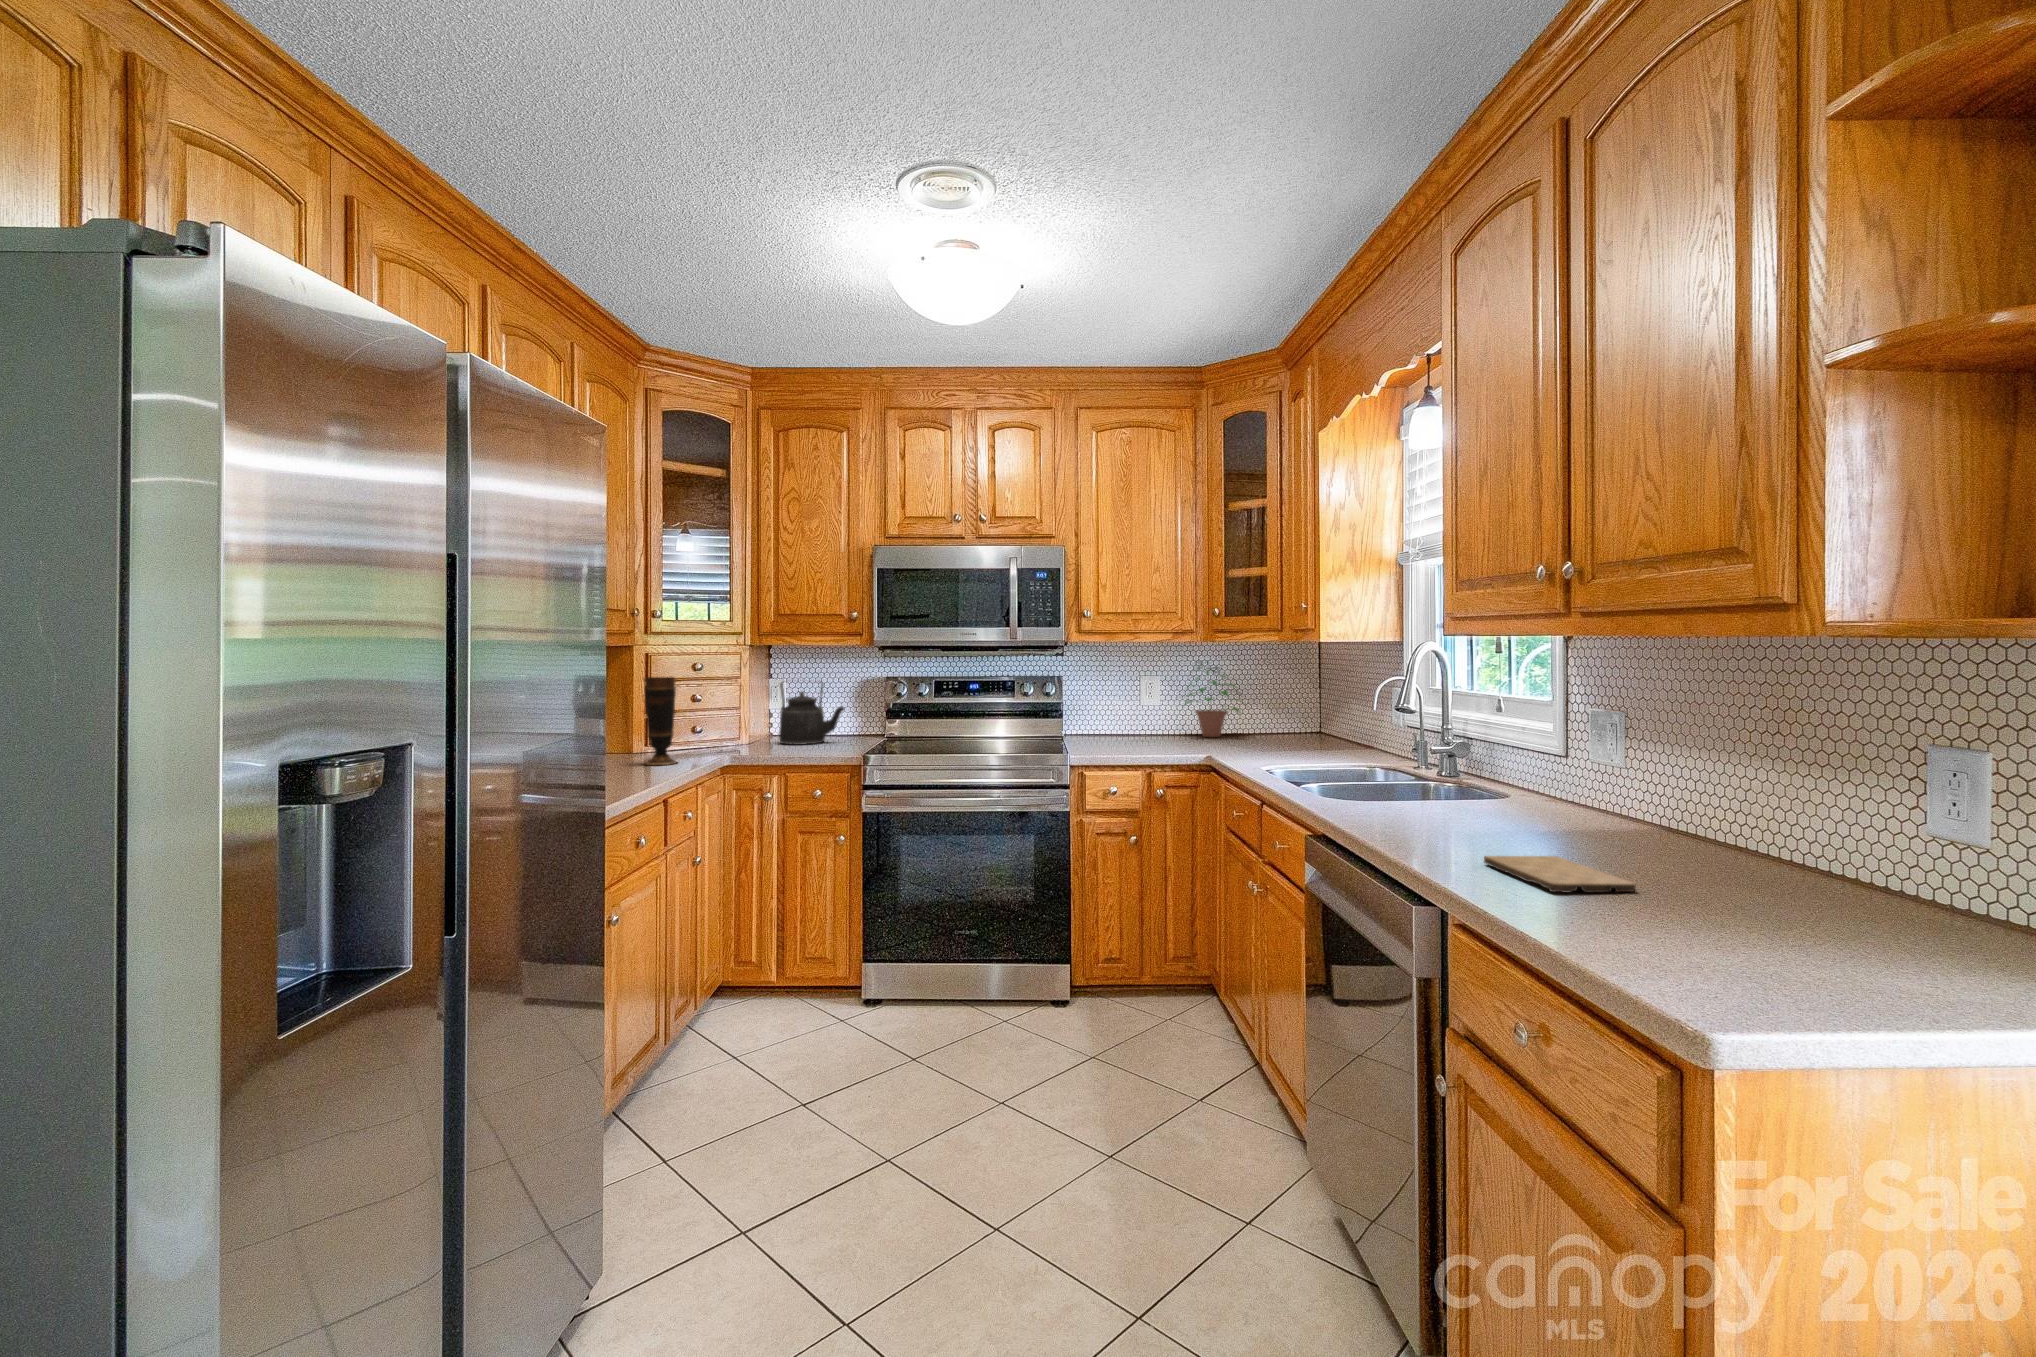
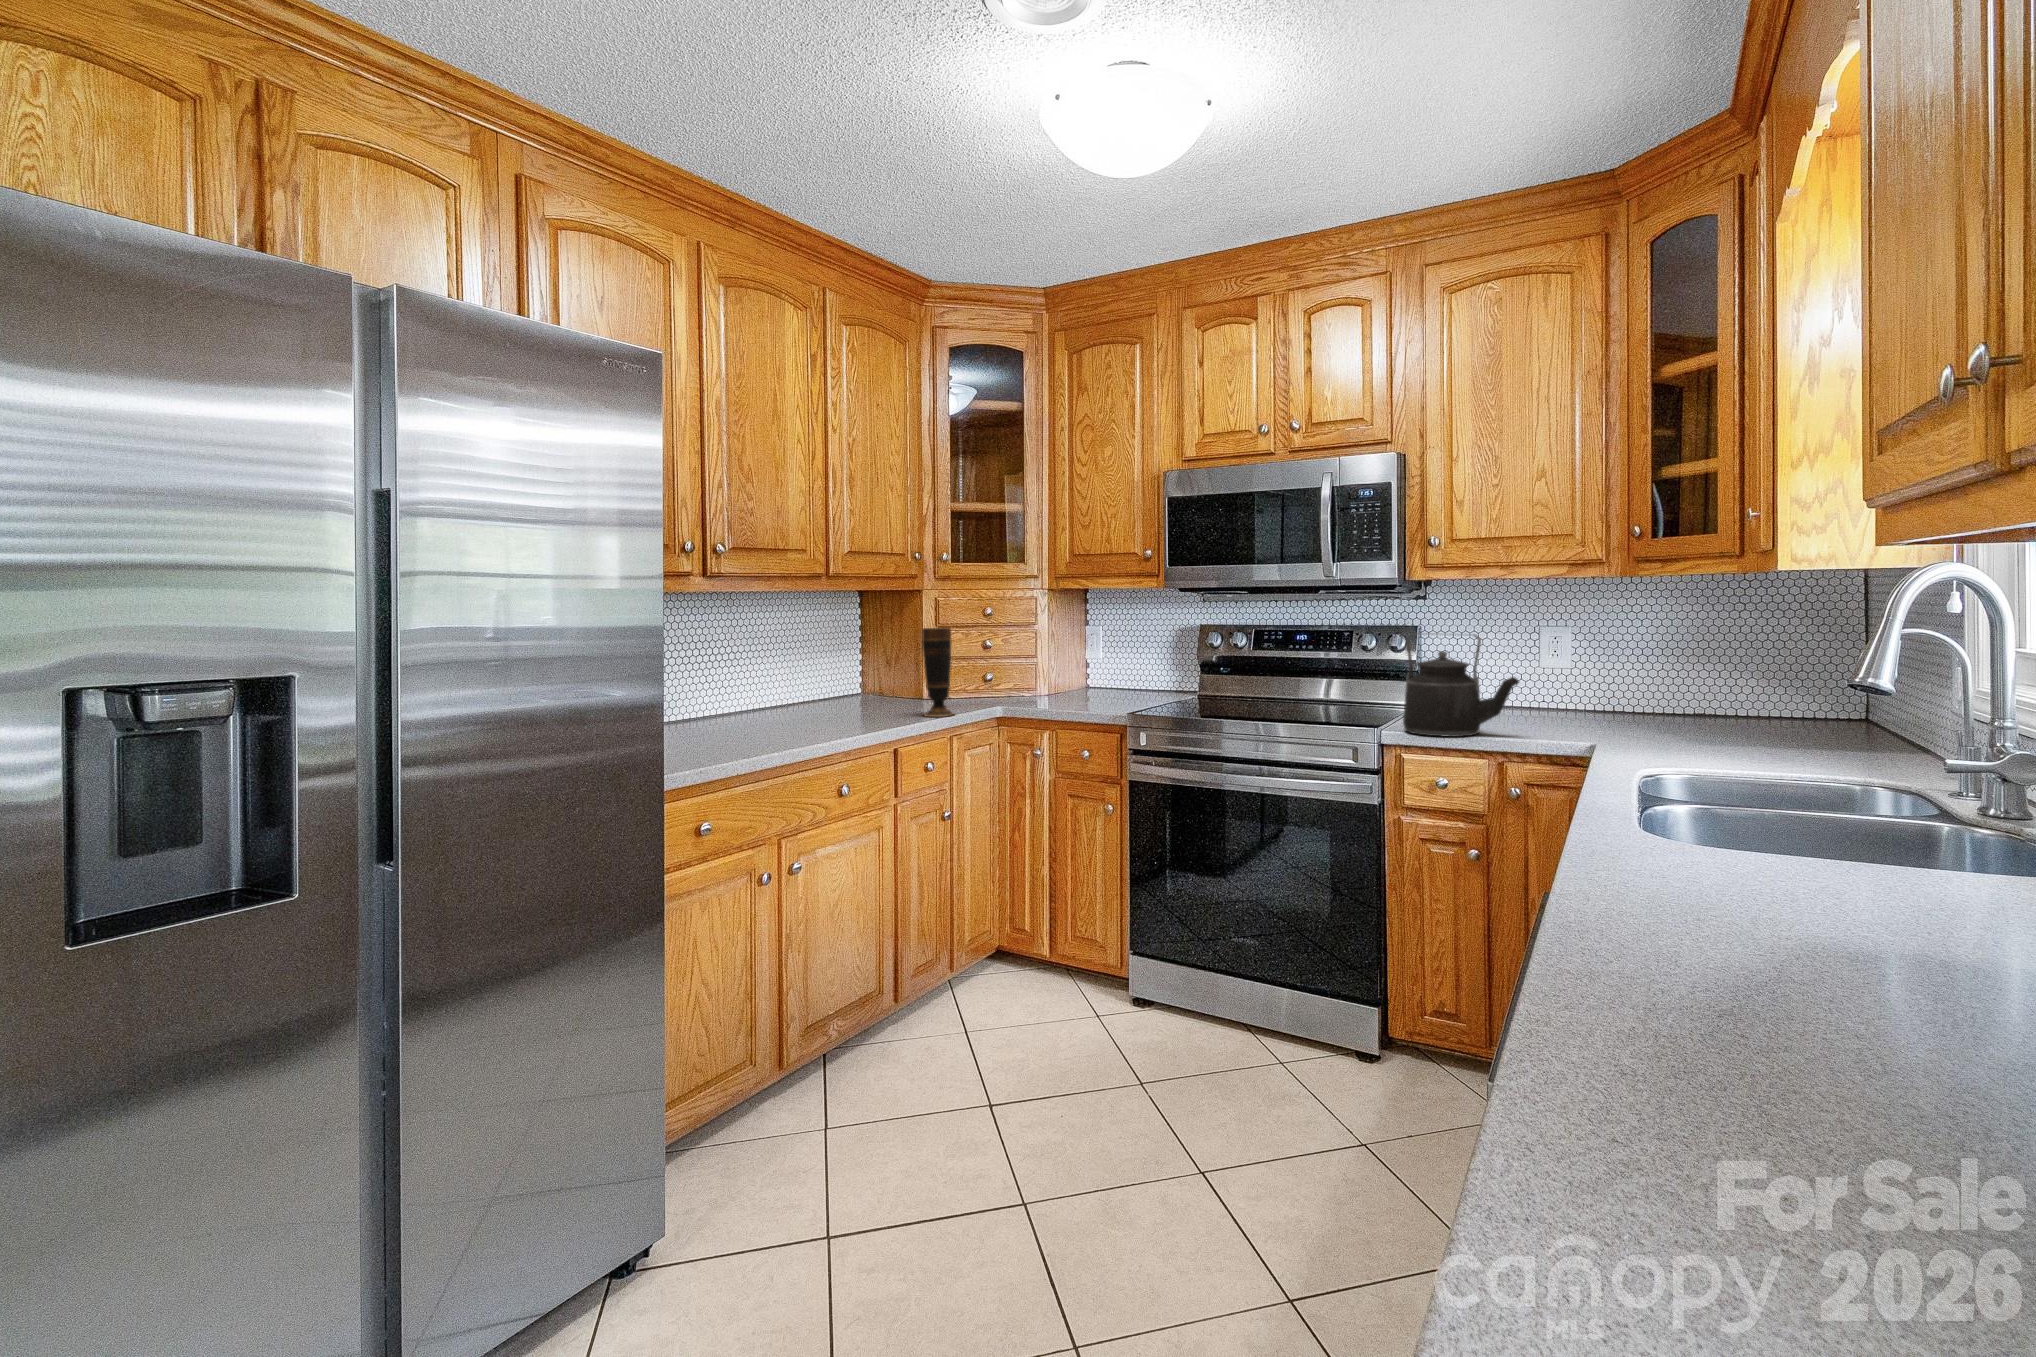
potted plant: present [1185,662,1240,737] -> none [1593,603,1722,716]
kettle: present [779,681,844,745] -> present [1403,633,1519,737]
cutting board: present [1484,856,1636,893] -> none [1669,967,1899,1094]

